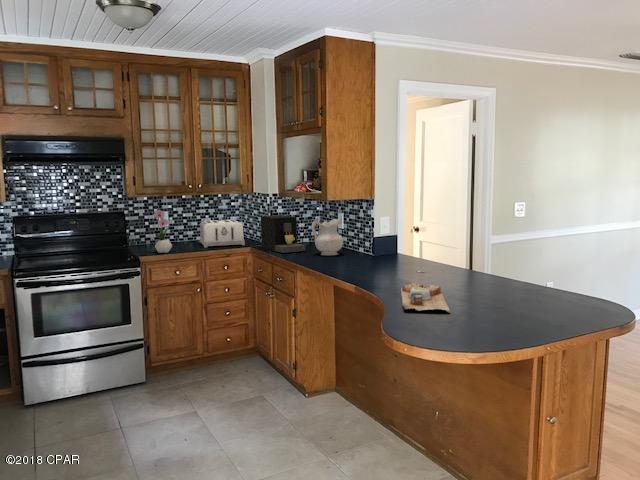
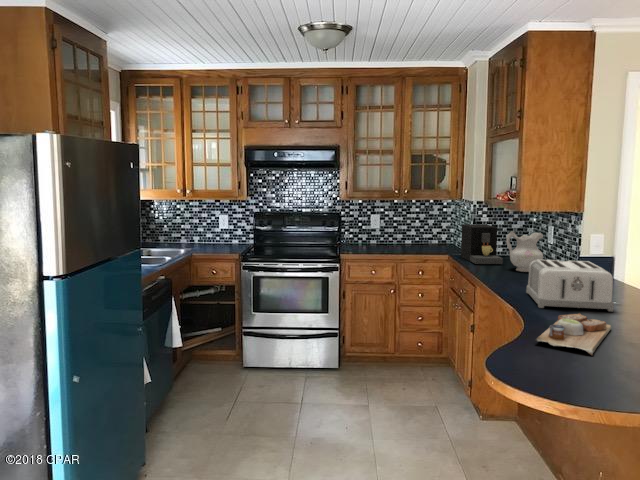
flower arrangement: present [153,203,172,253] -> none [358,206,375,253]
toaster: present [200,220,245,248] -> present [526,260,614,311]

